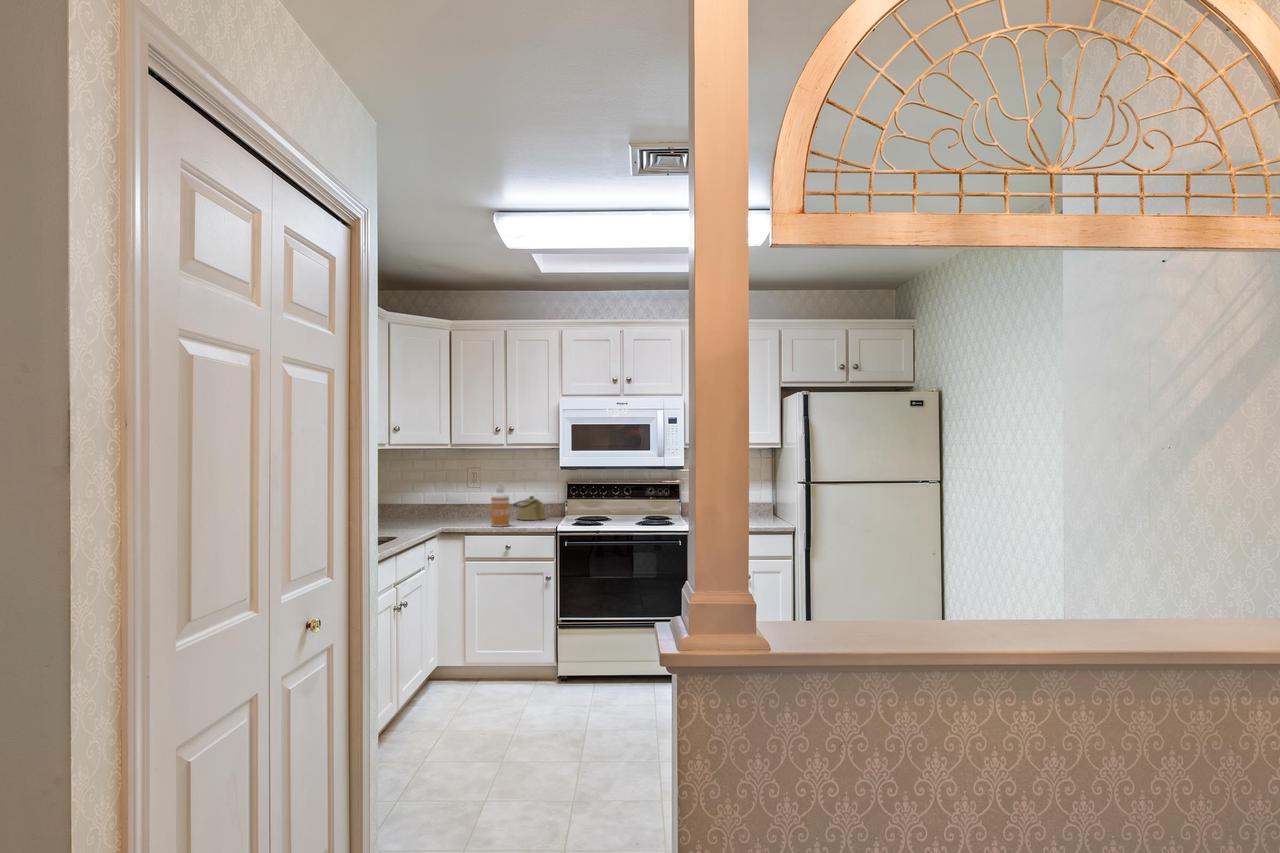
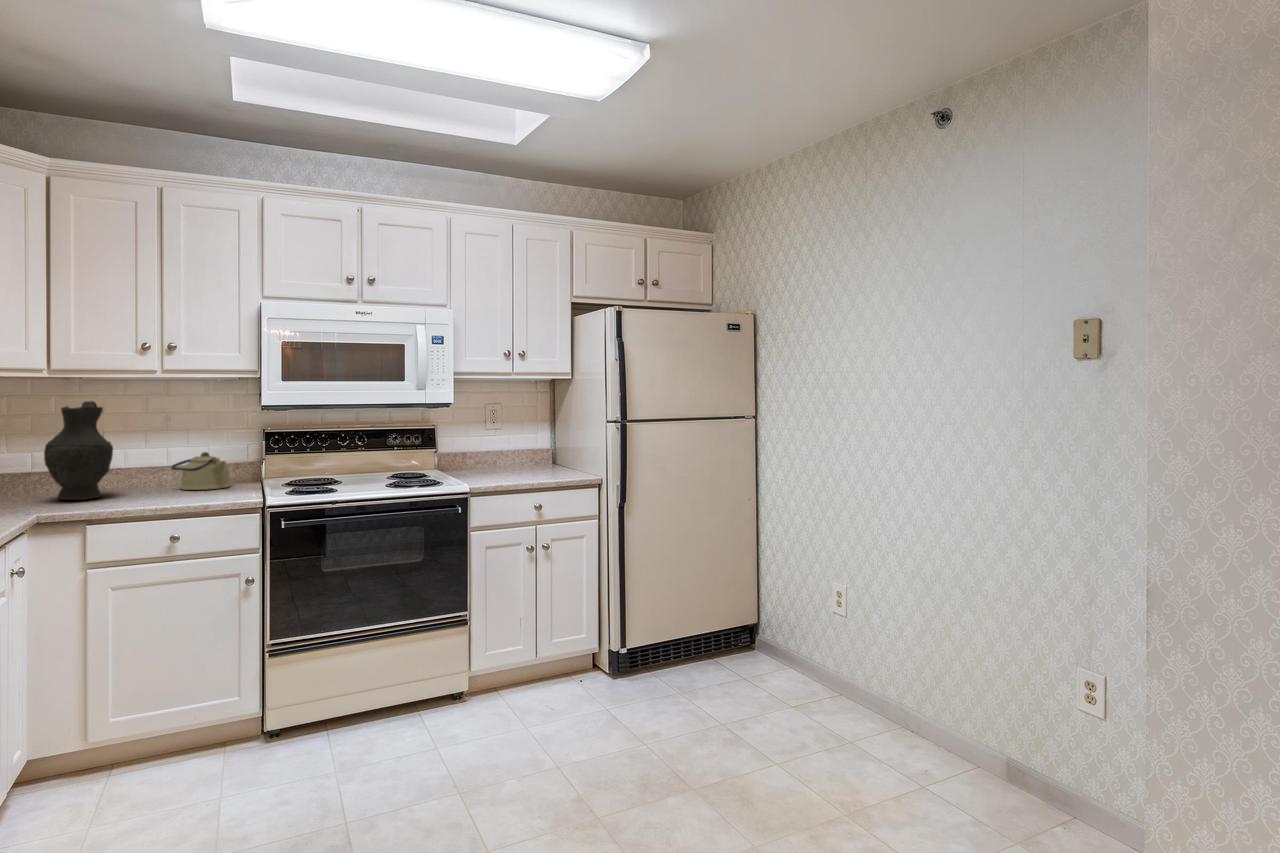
decorative vase: none [448,463,482,522] -> present [44,401,113,500]
soap dispenser: present [491,482,509,527] -> none [138,431,174,504]

